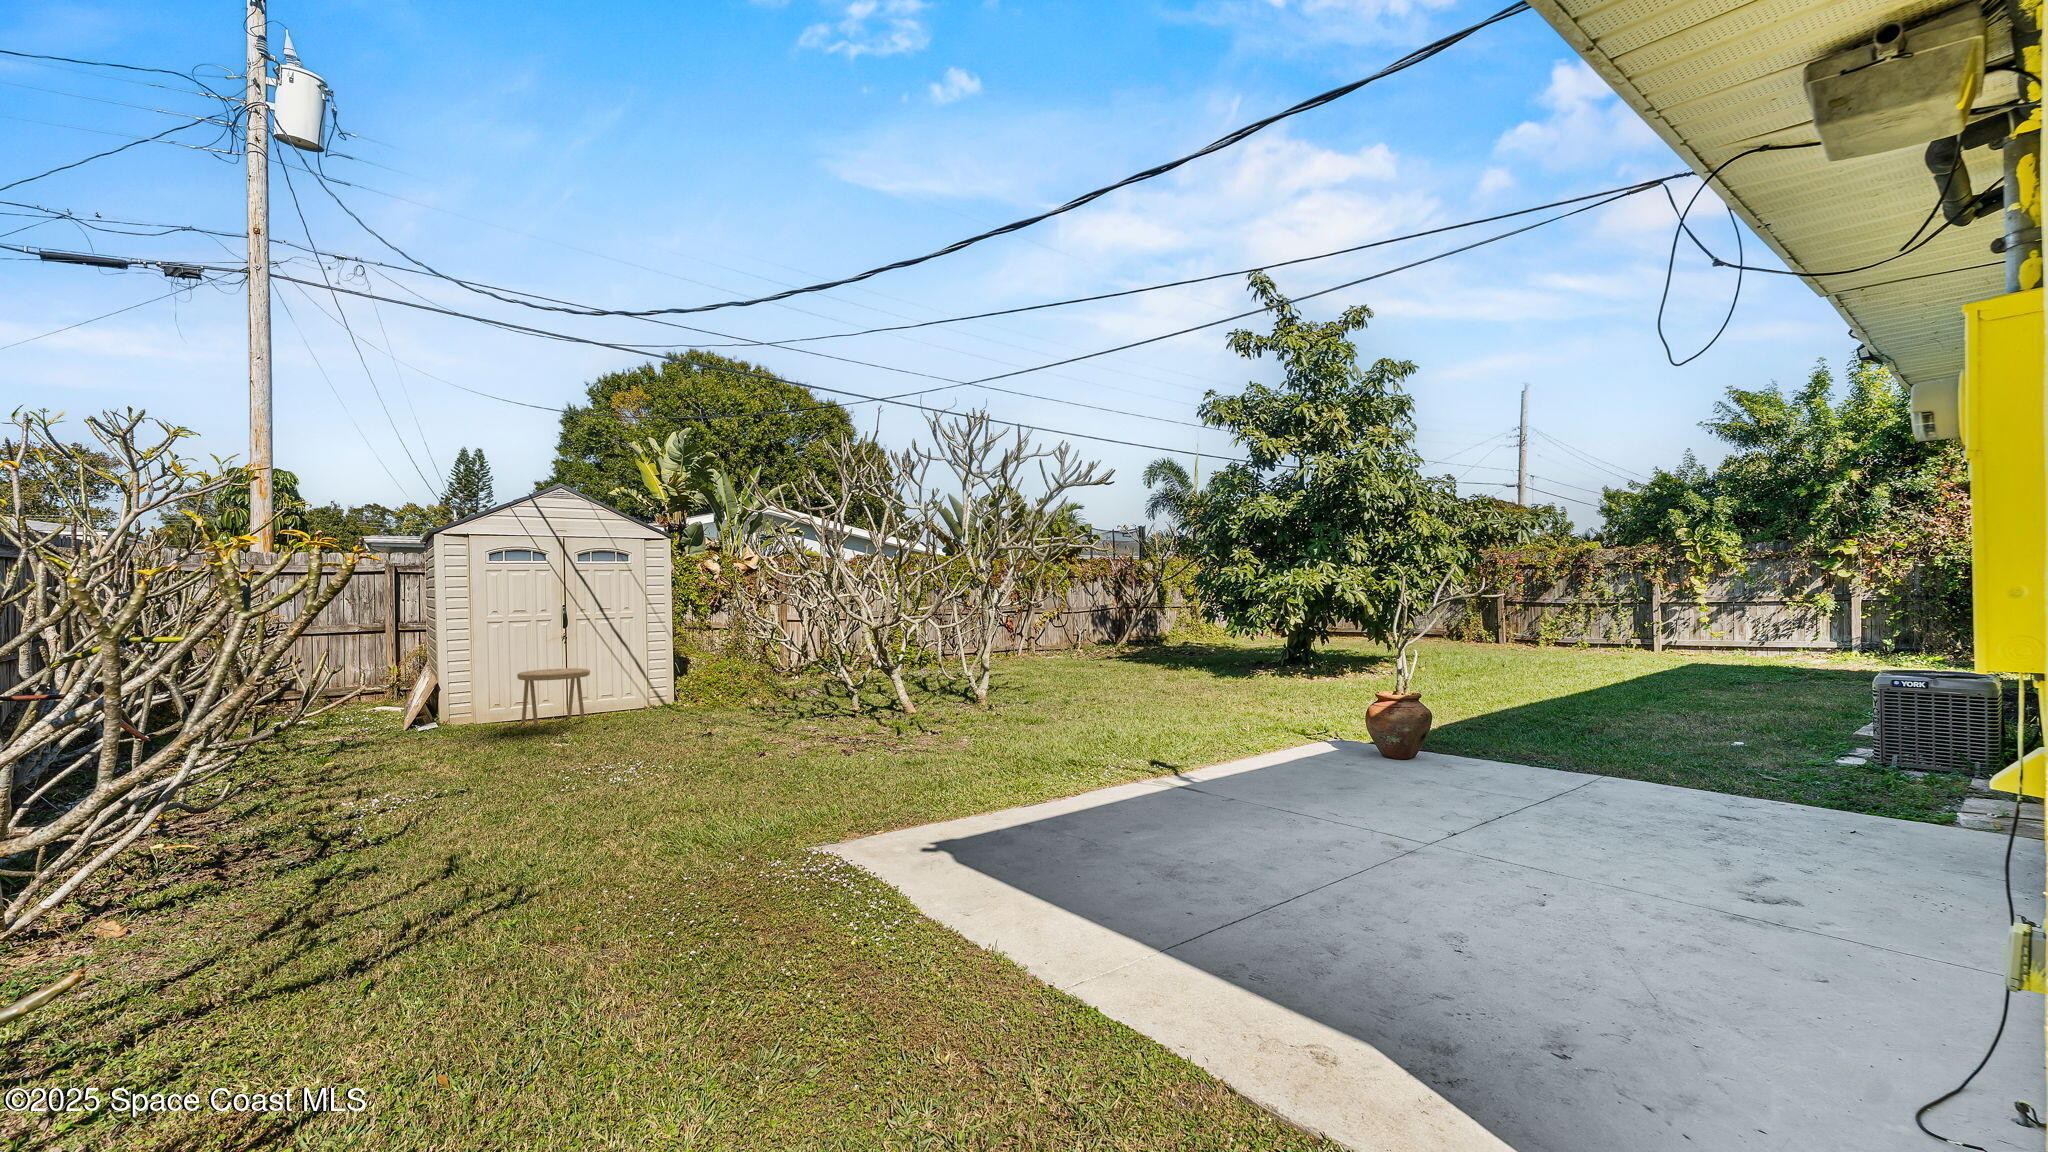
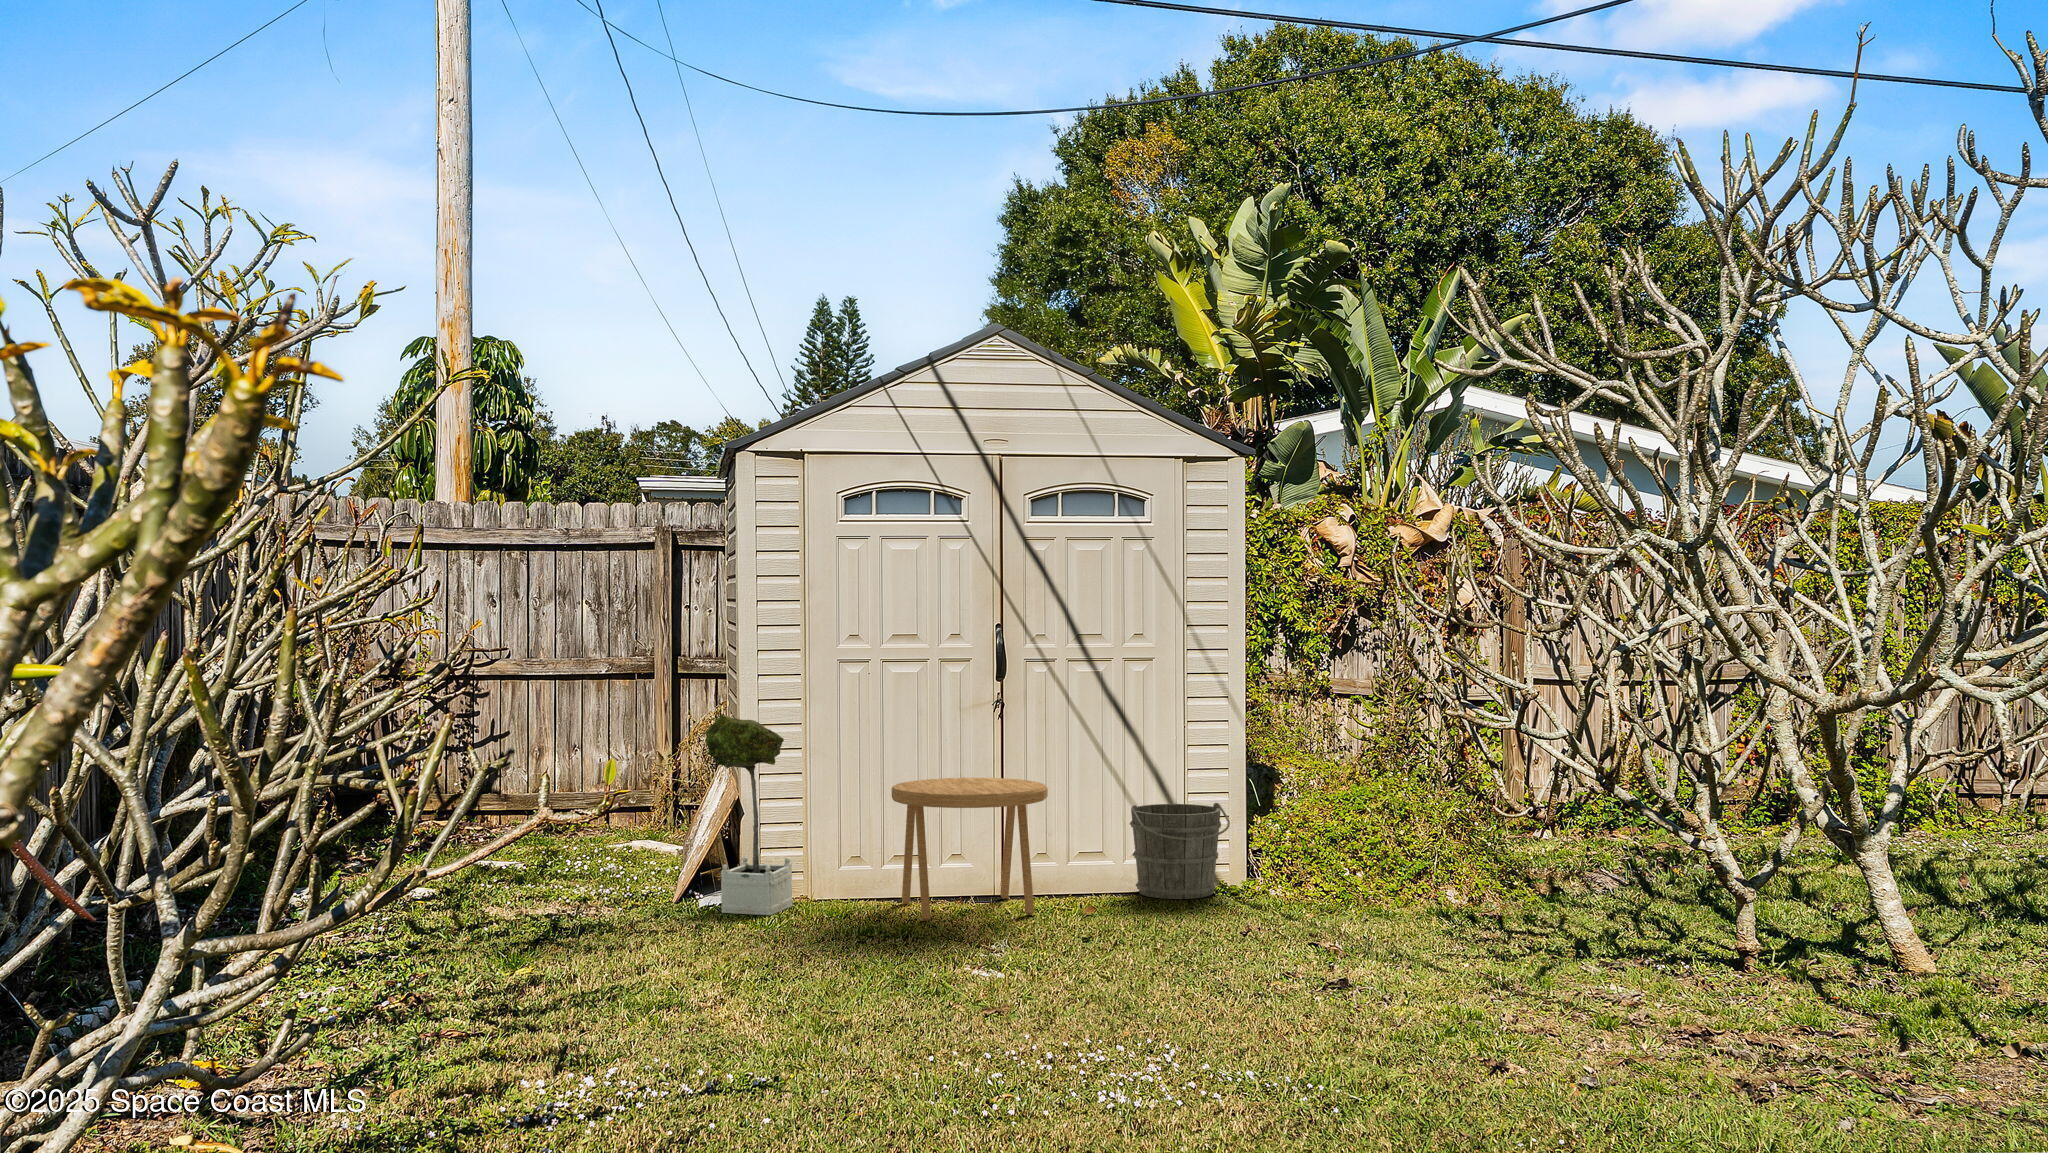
potted tree: none [423,647,468,733] -> present [705,714,793,915]
bucket: none [625,674,668,712] -> present [1130,803,1230,899]

